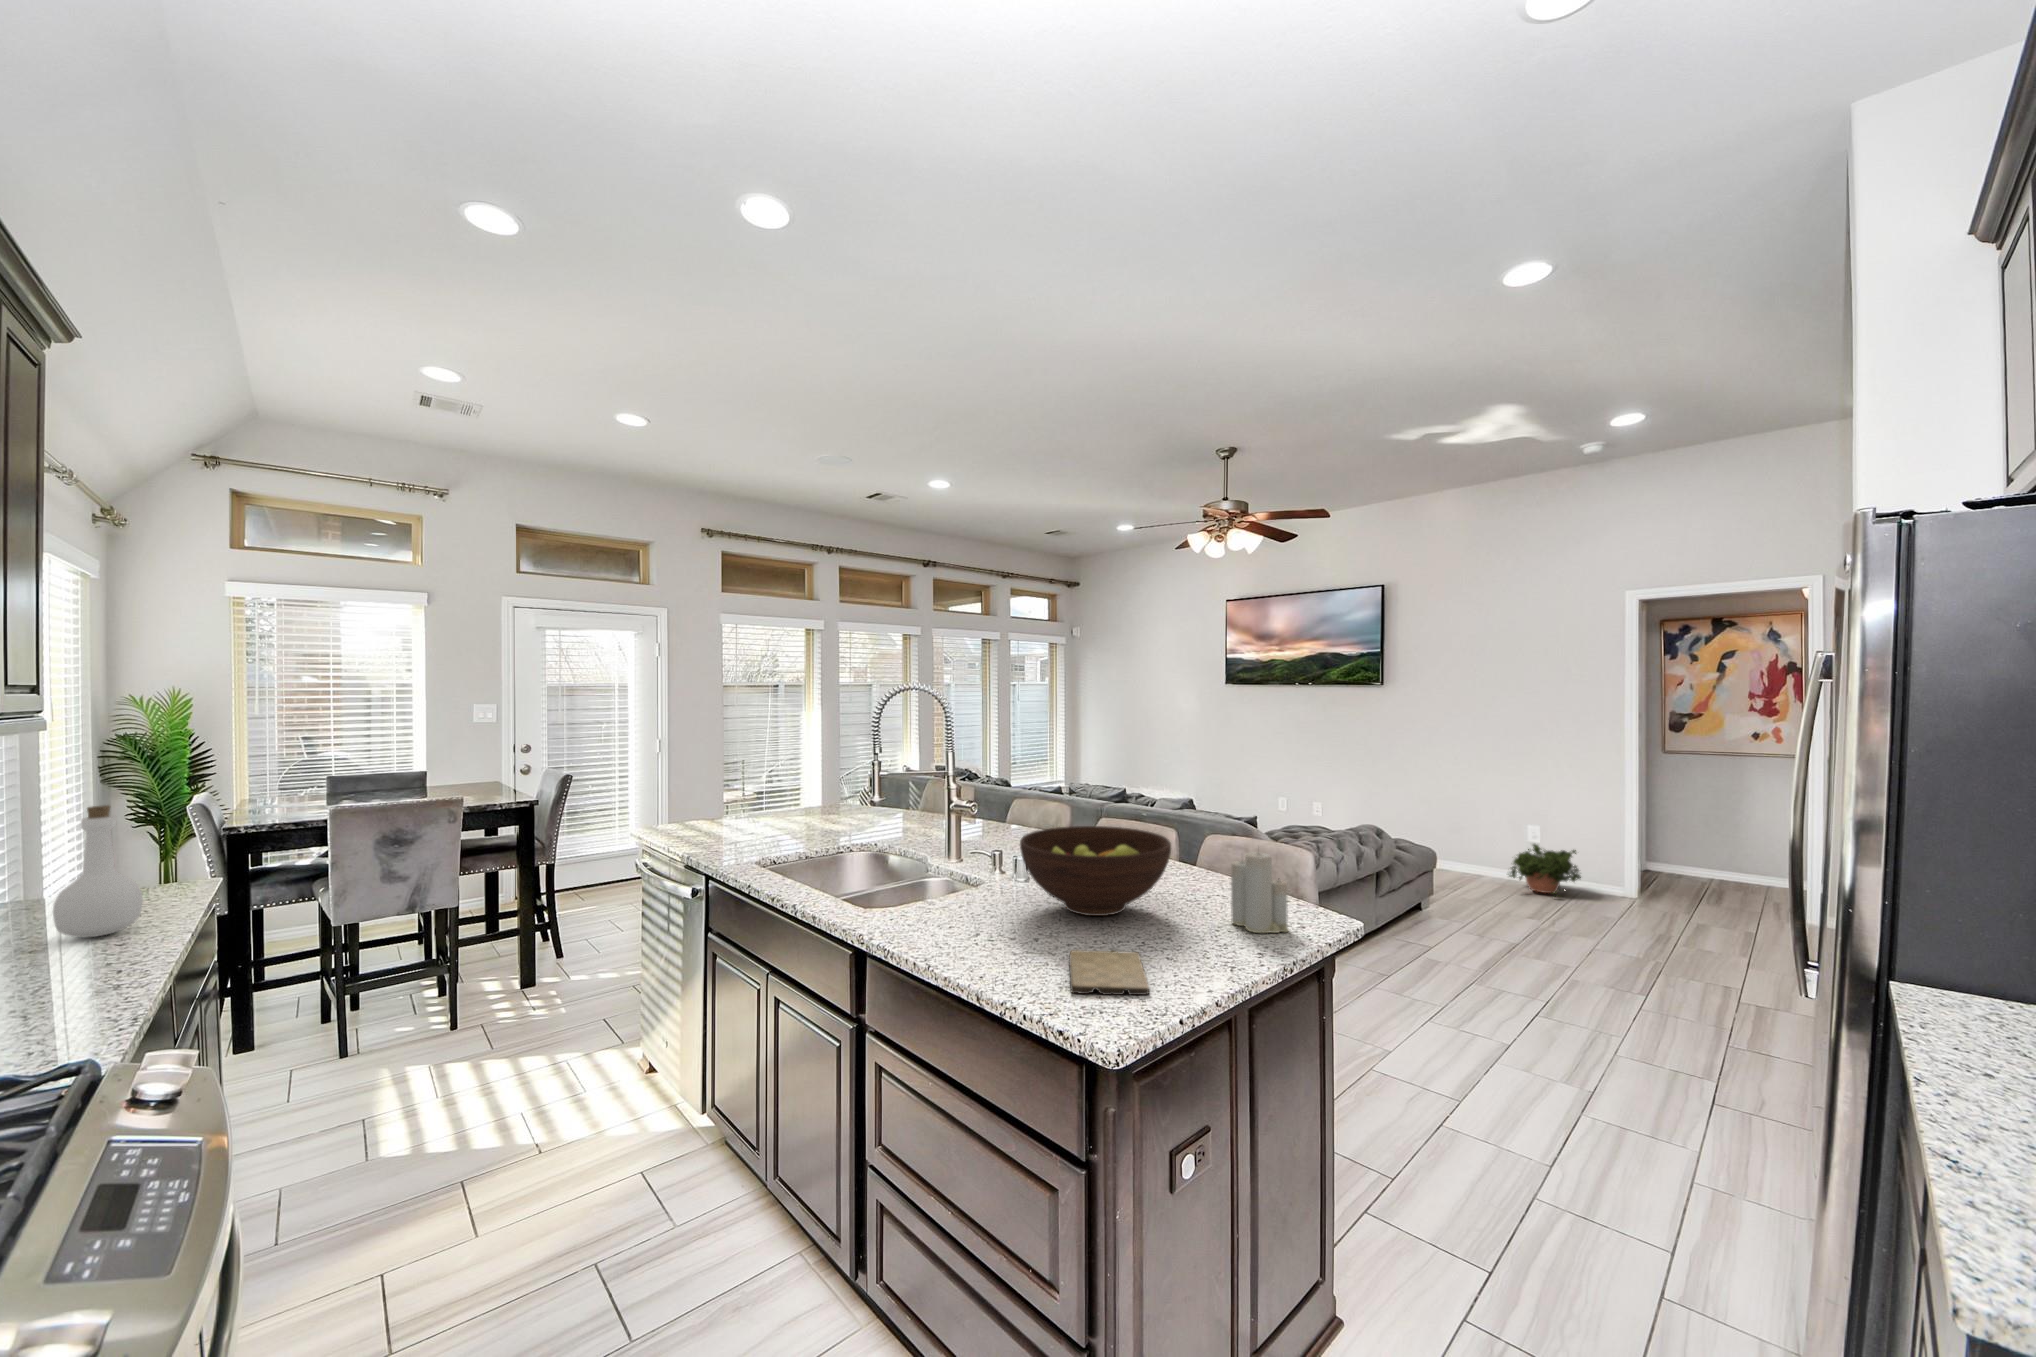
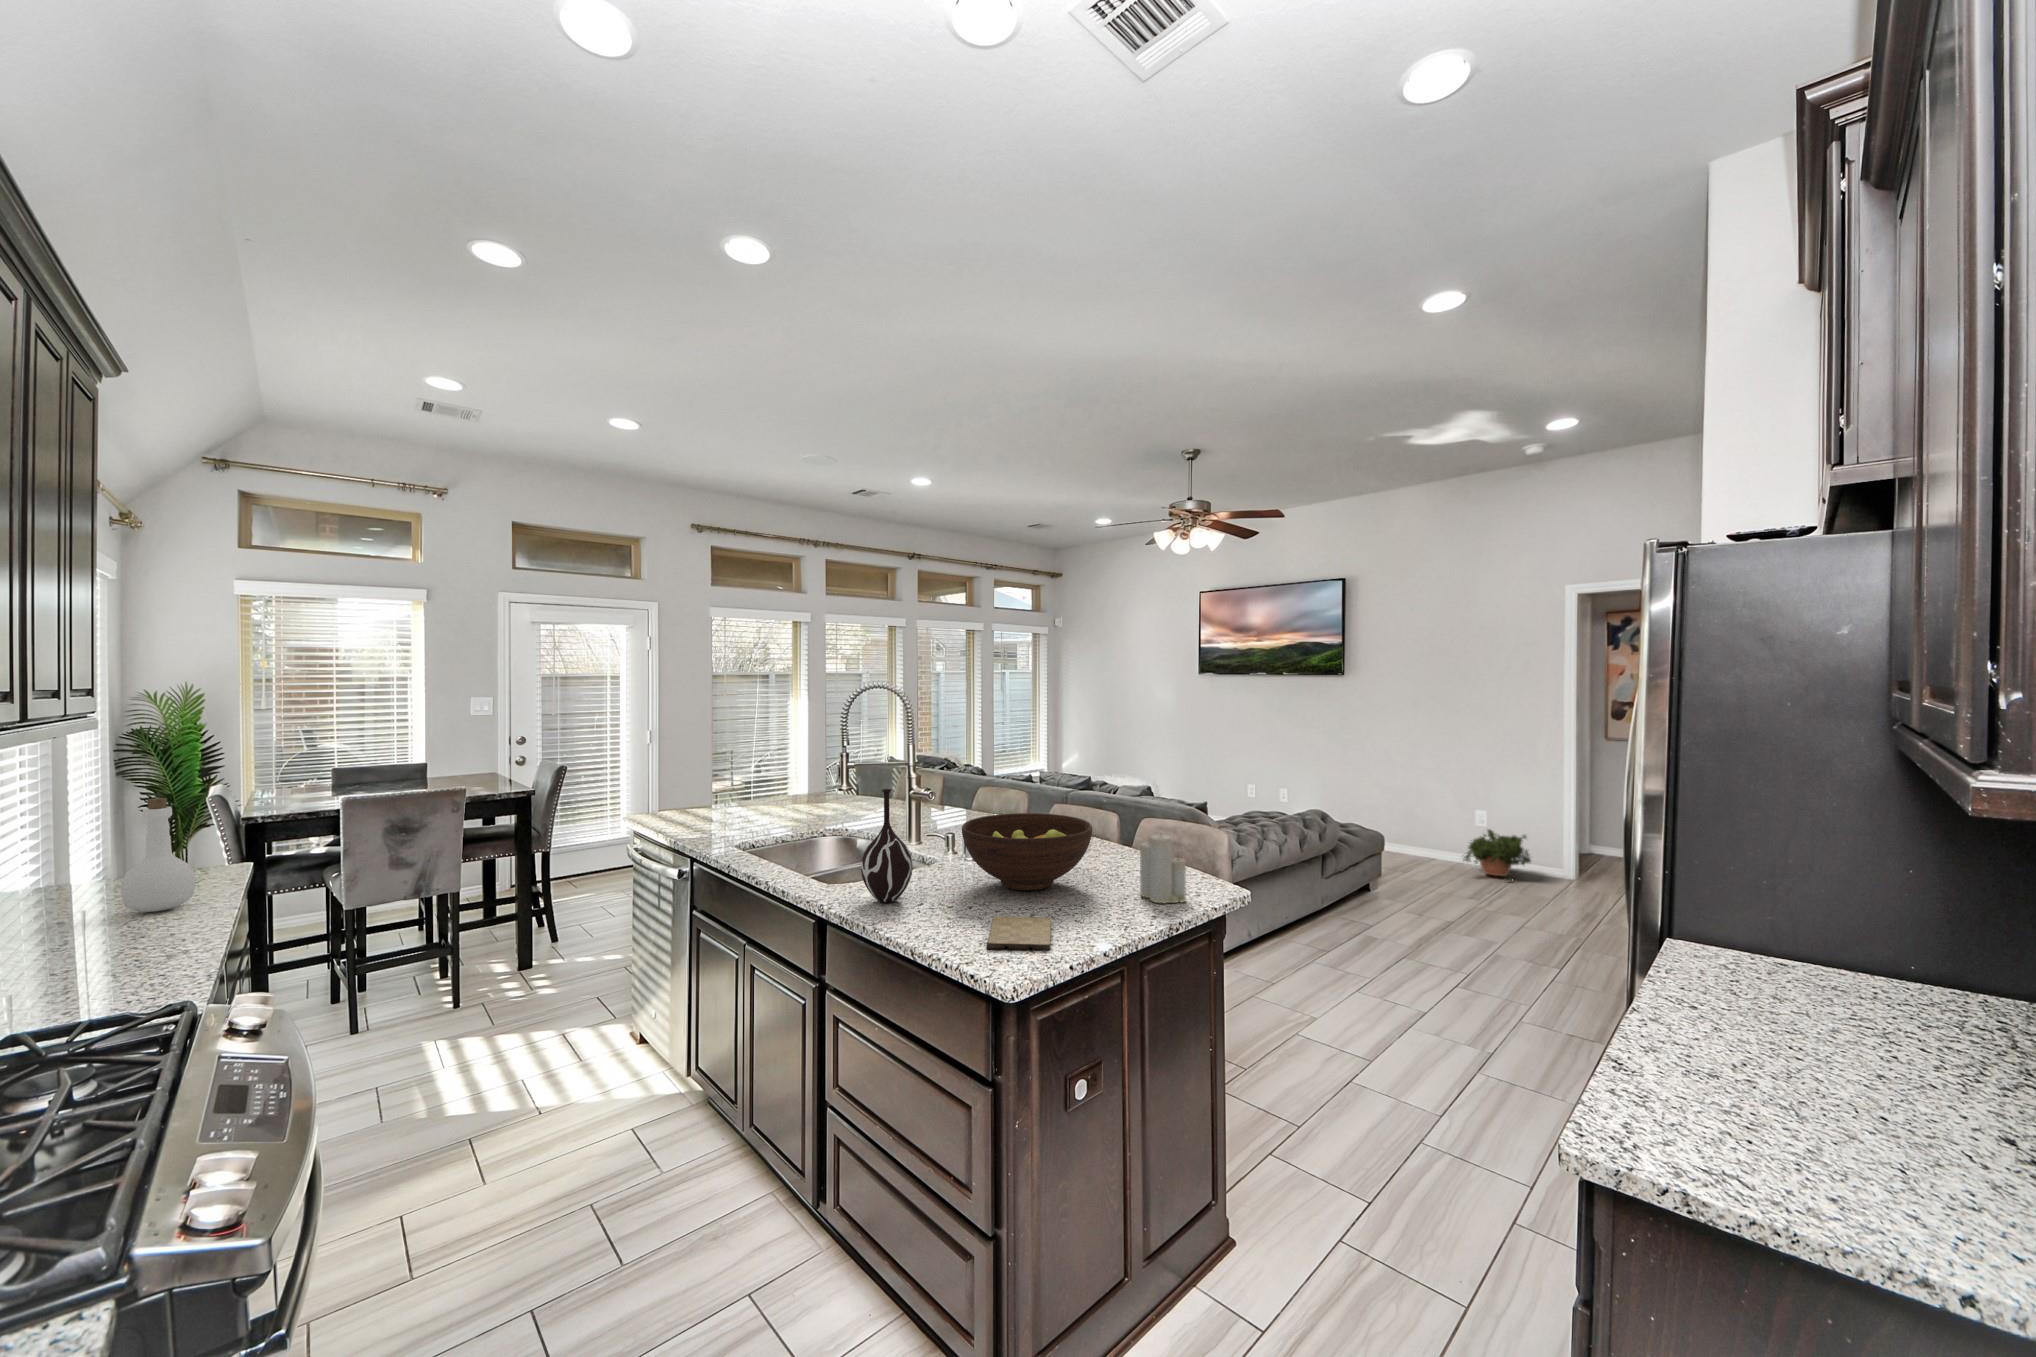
vase: none [907,797,967,931] -> present [861,789,913,903]

